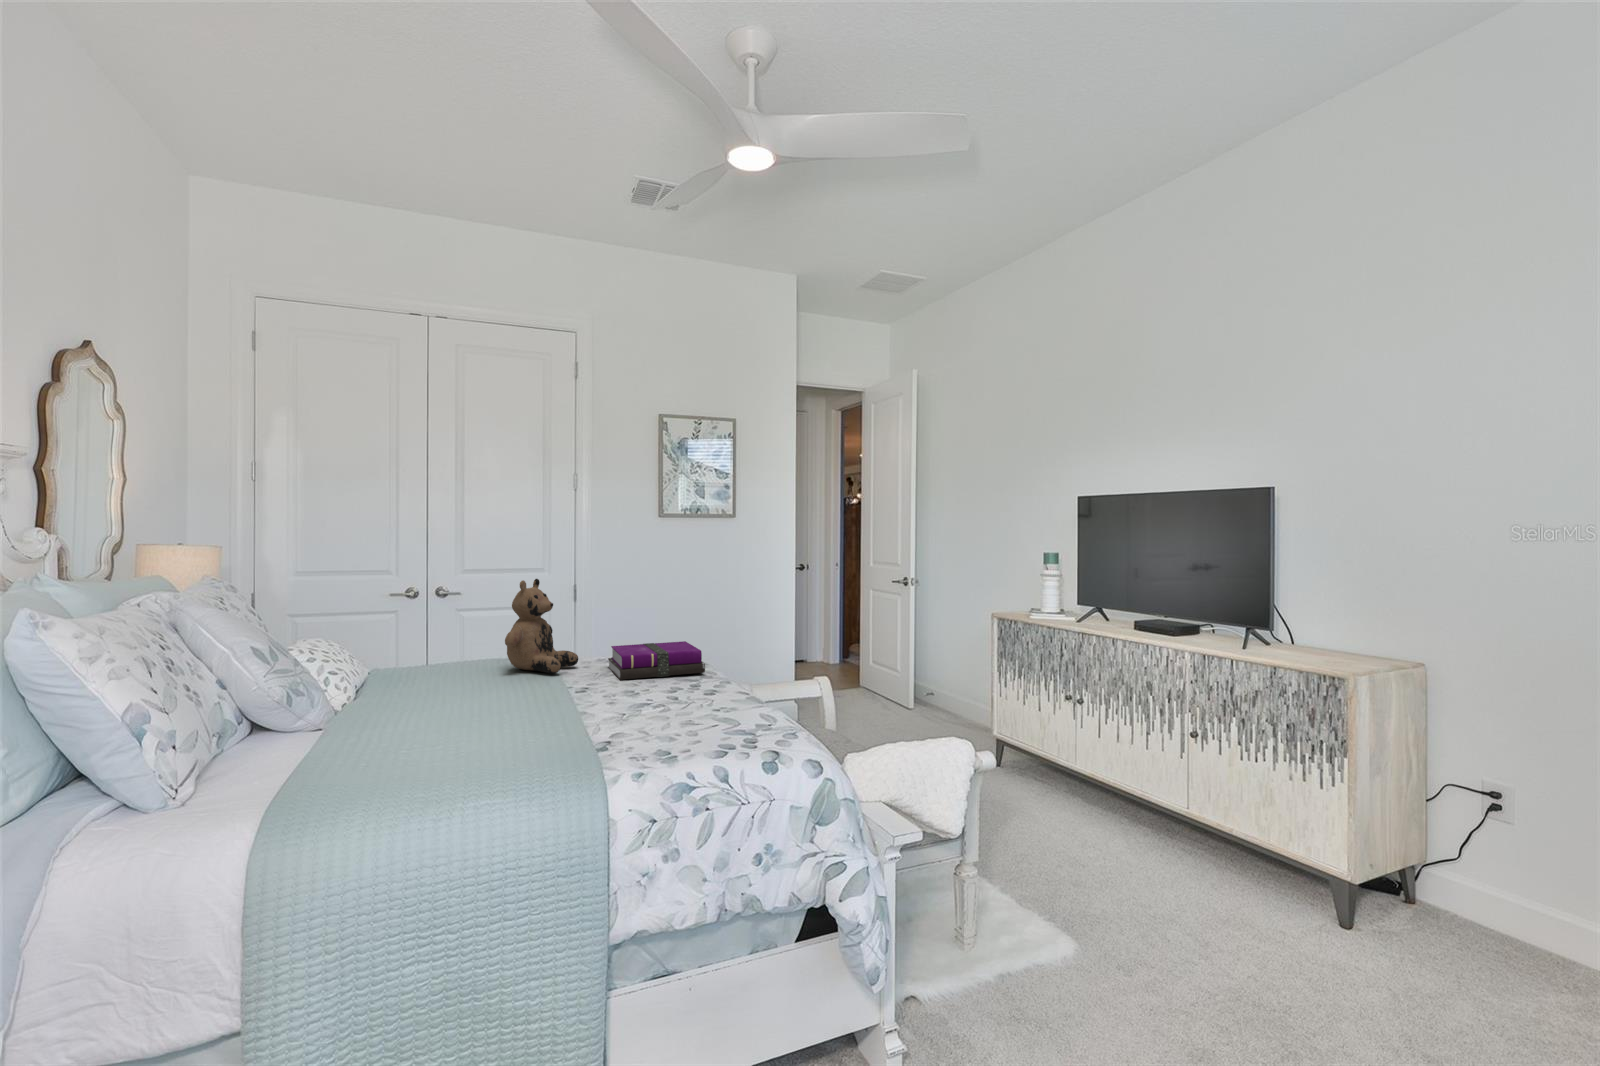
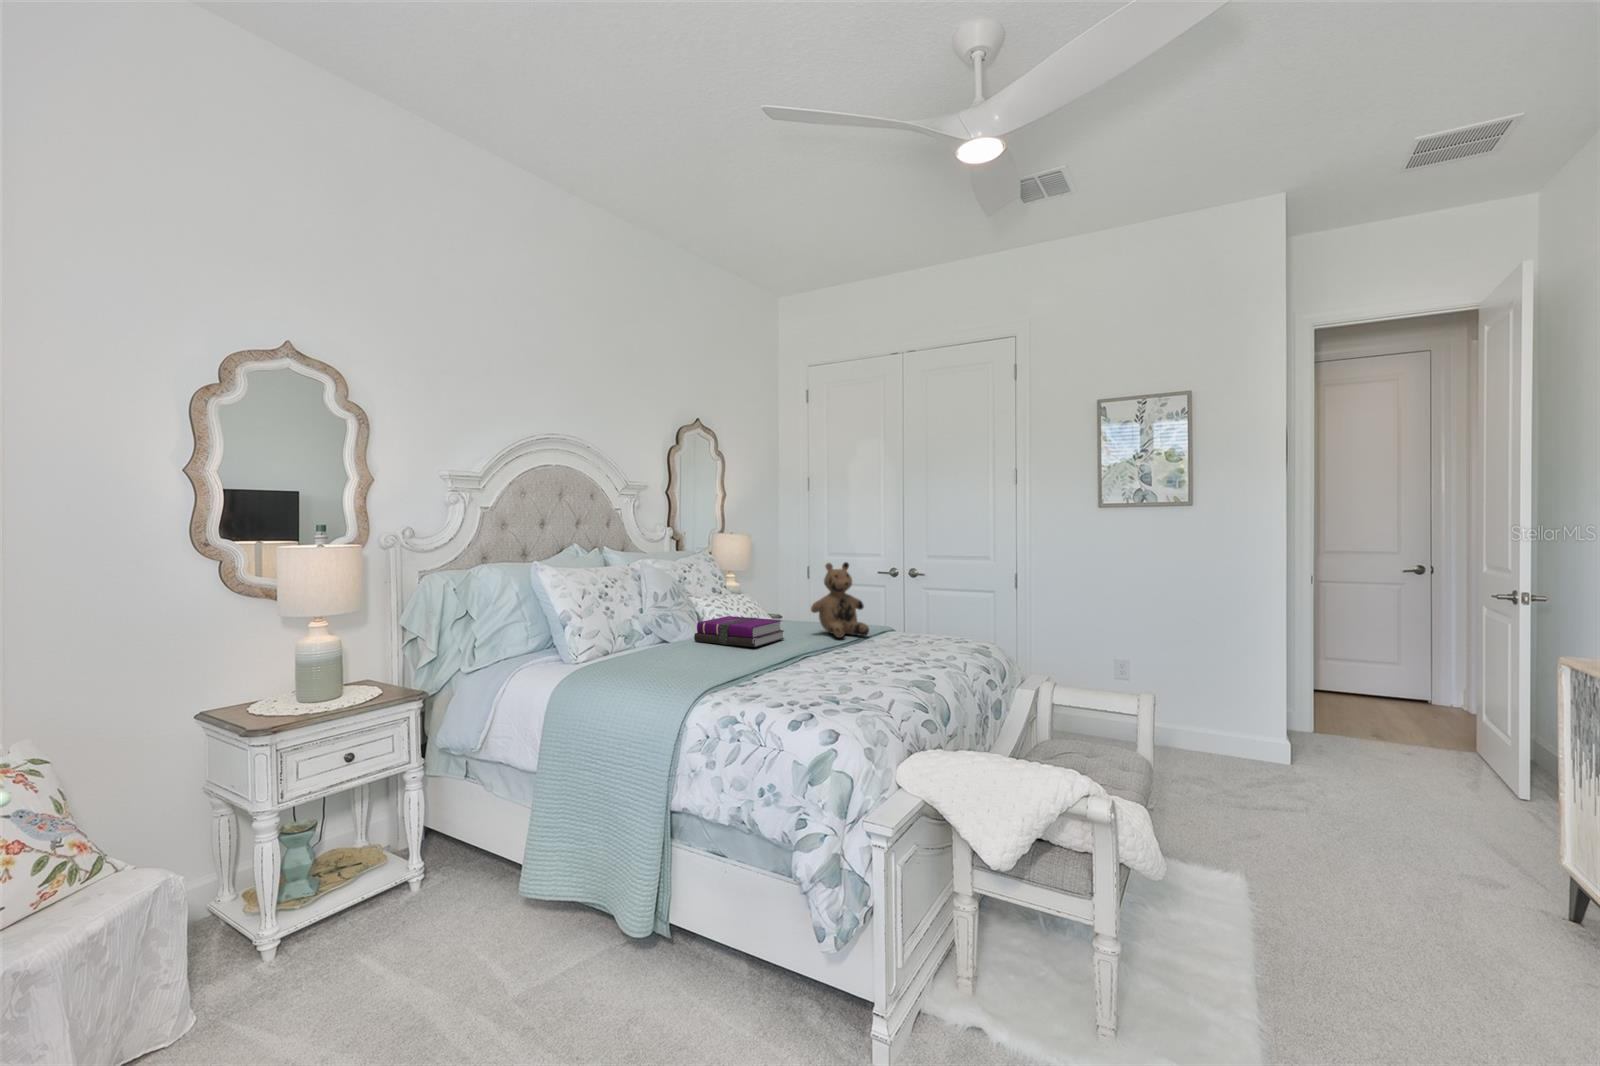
notebook: present [608,641,705,680] -> present [694,616,784,647]

